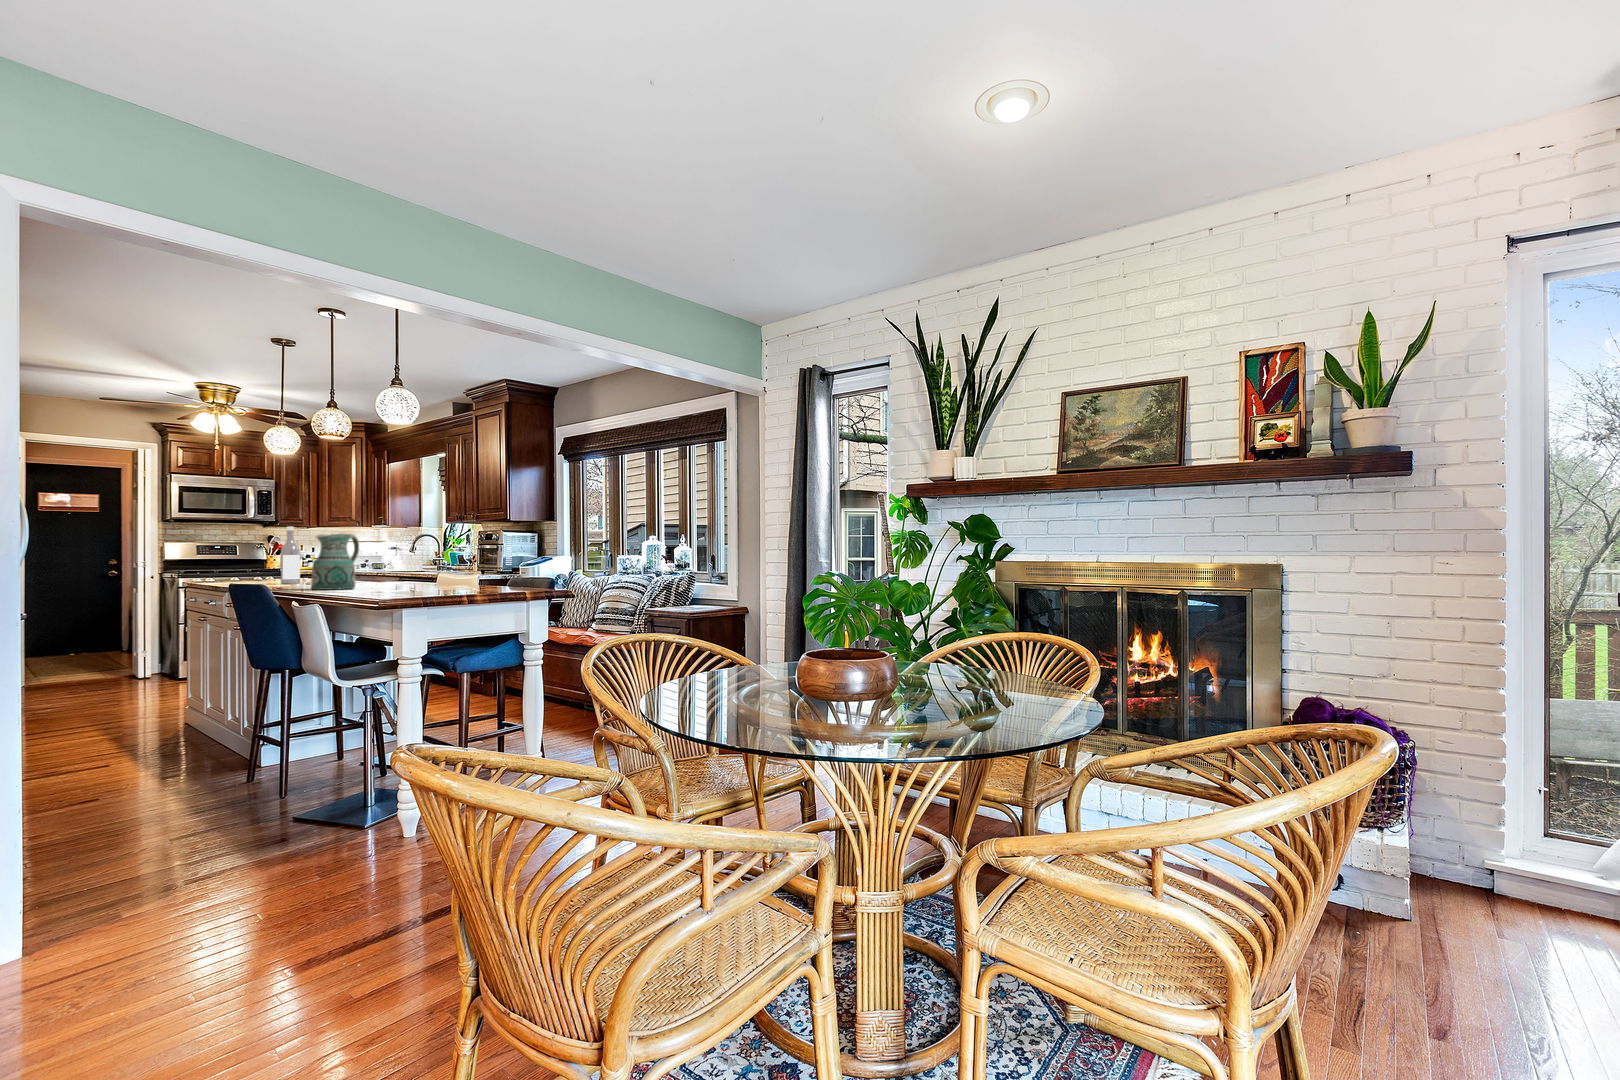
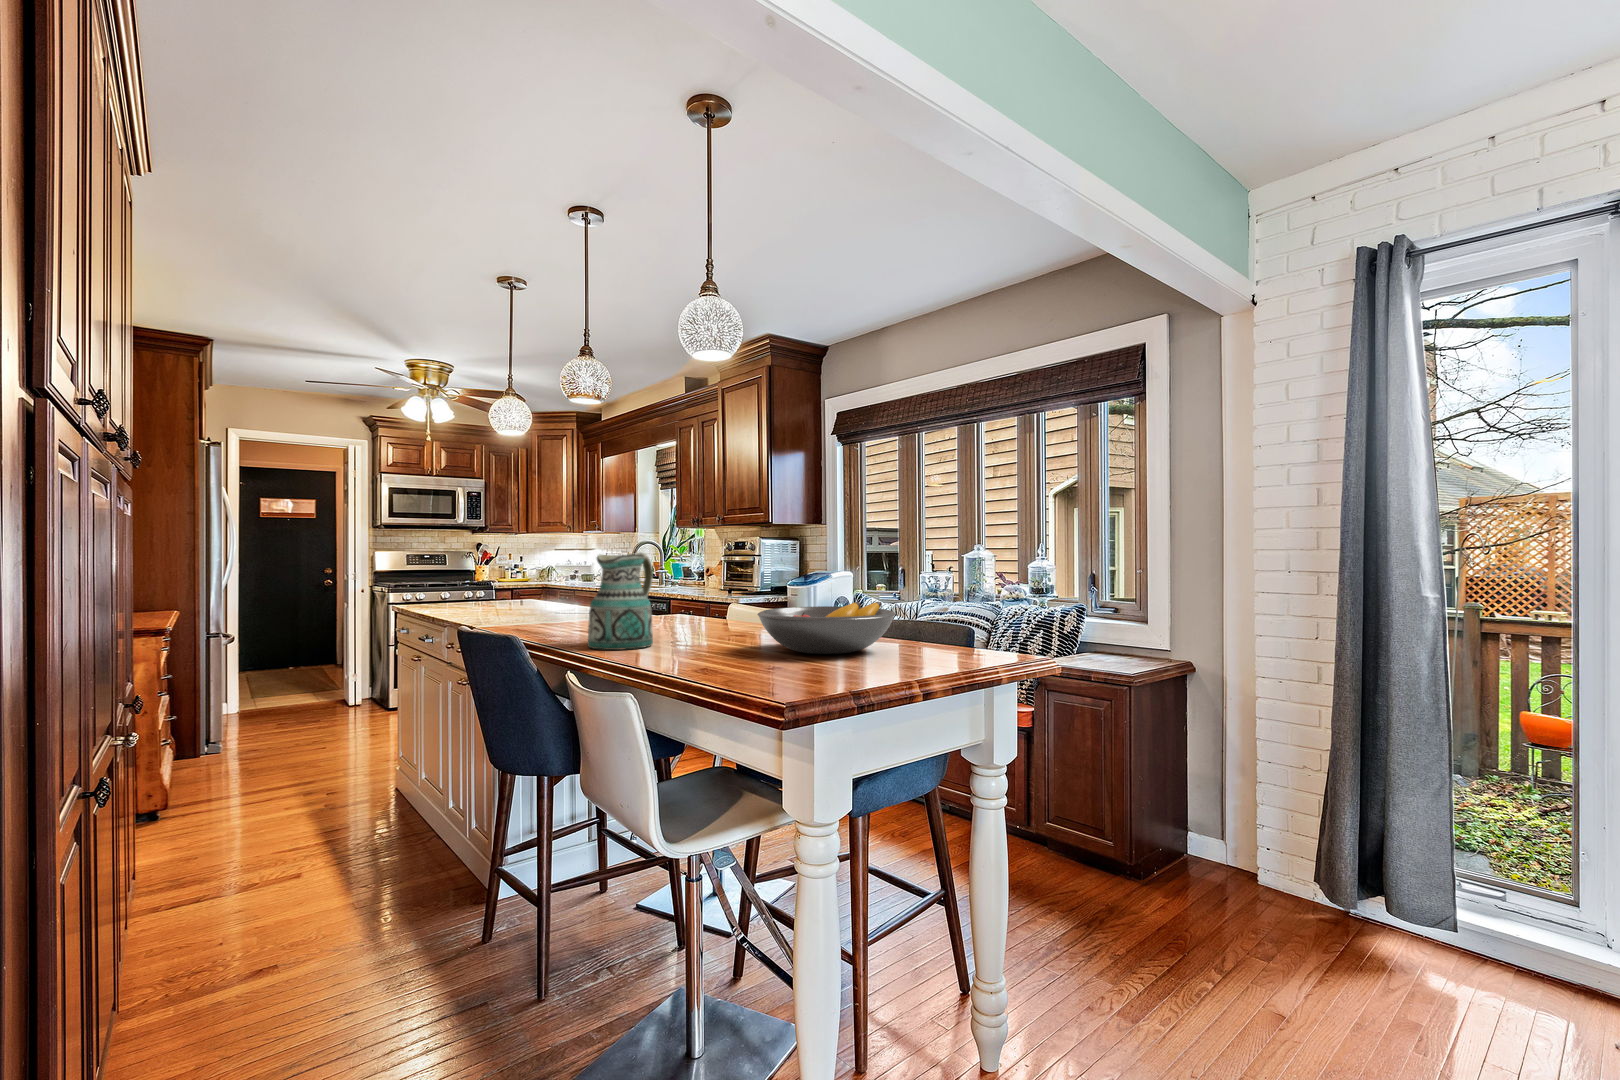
wine bottle: present [281,526,300,584] -> none [523,539,548,623]
fruit bowl: none [413,561,499,589] -> present [757,602,896,654]

